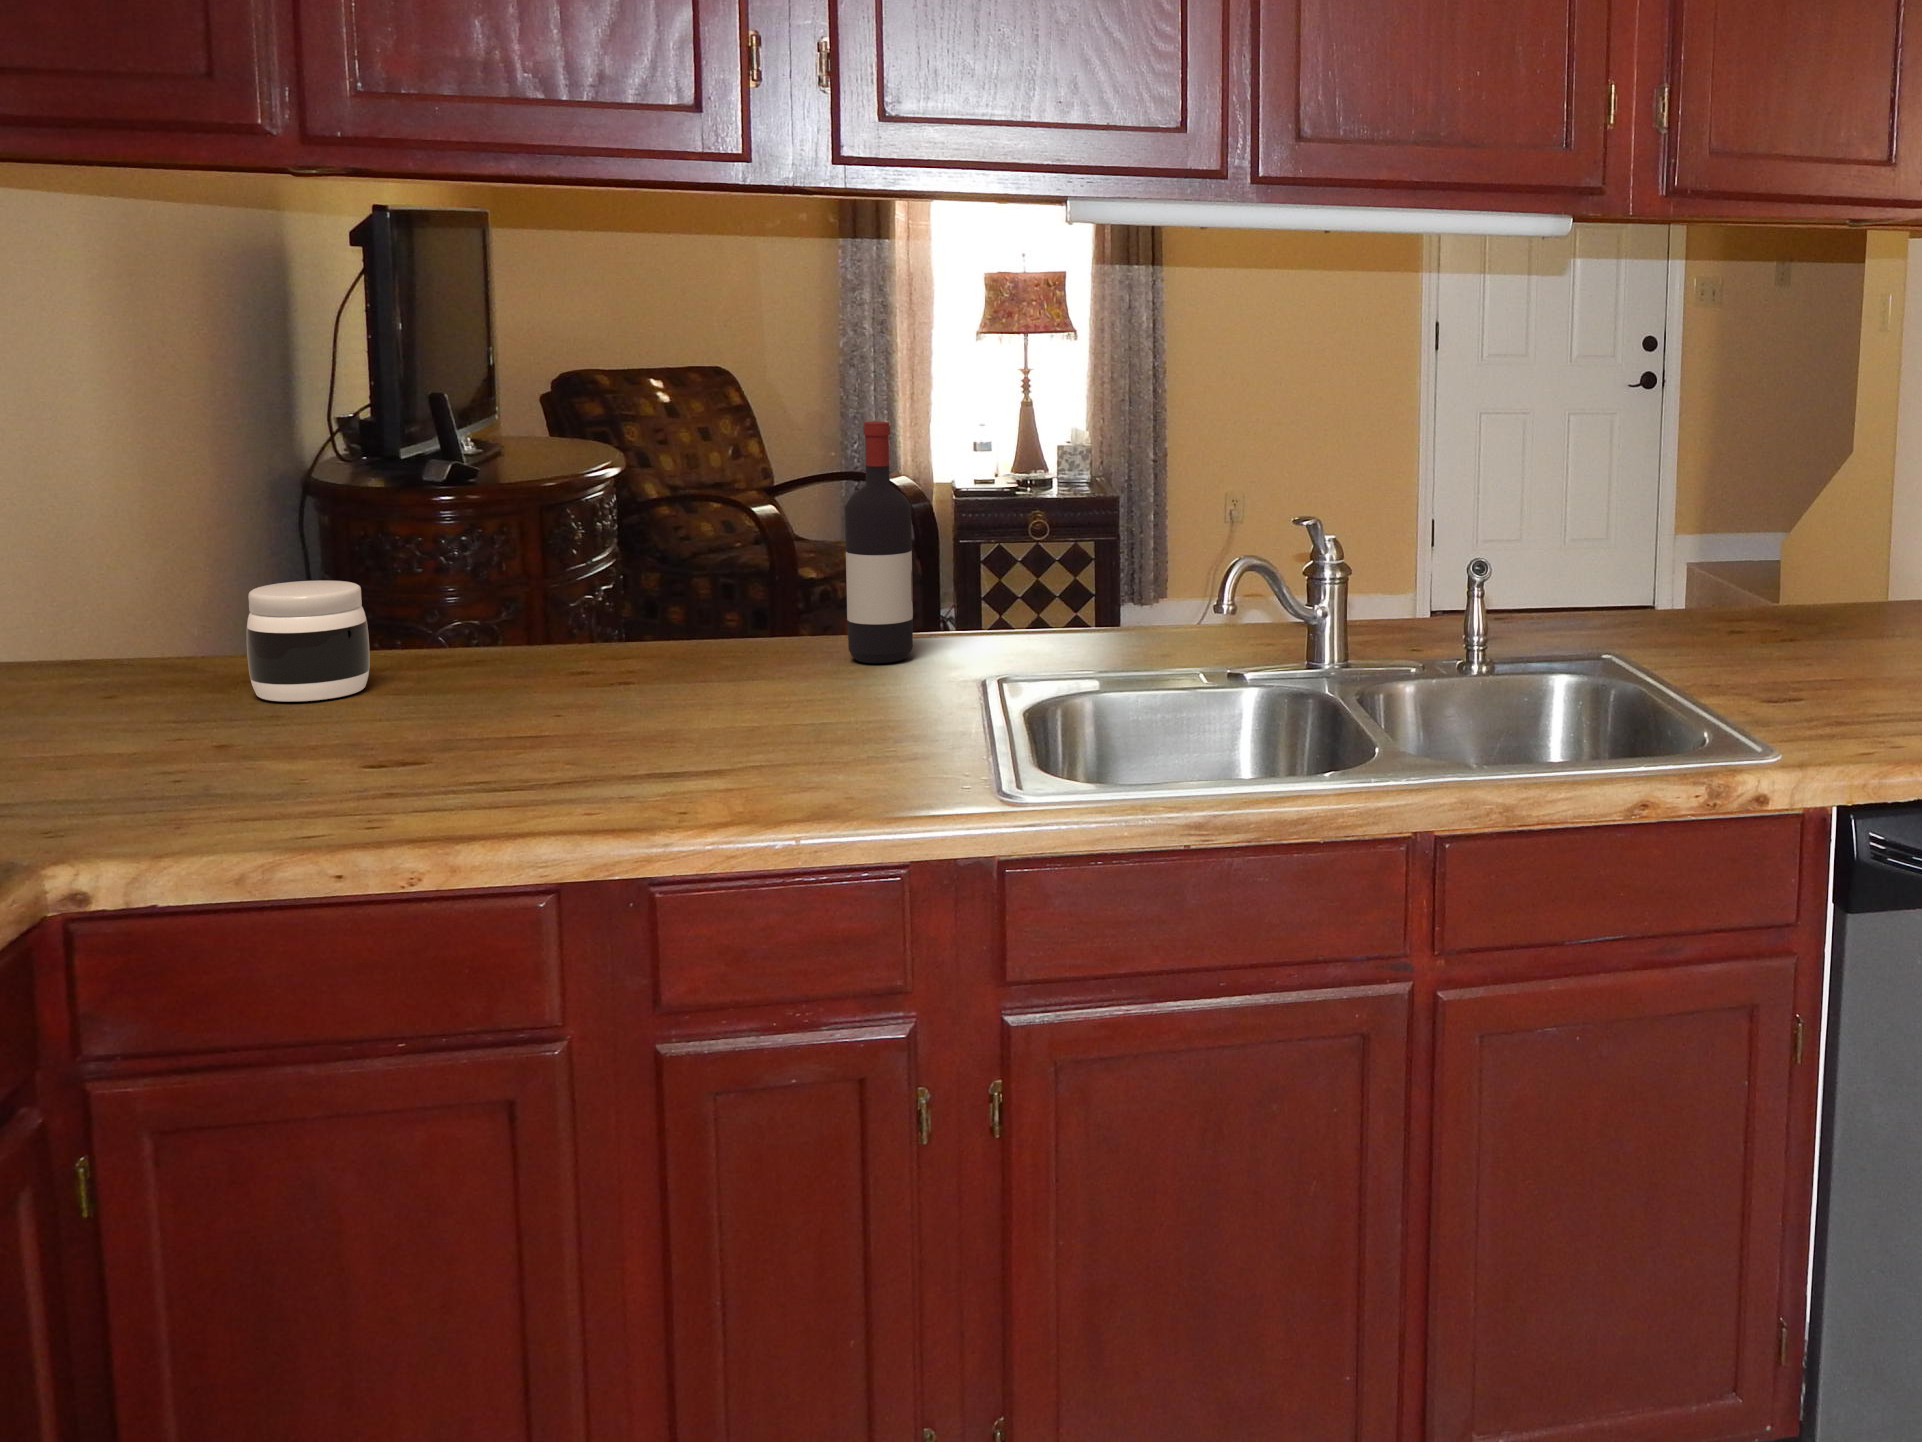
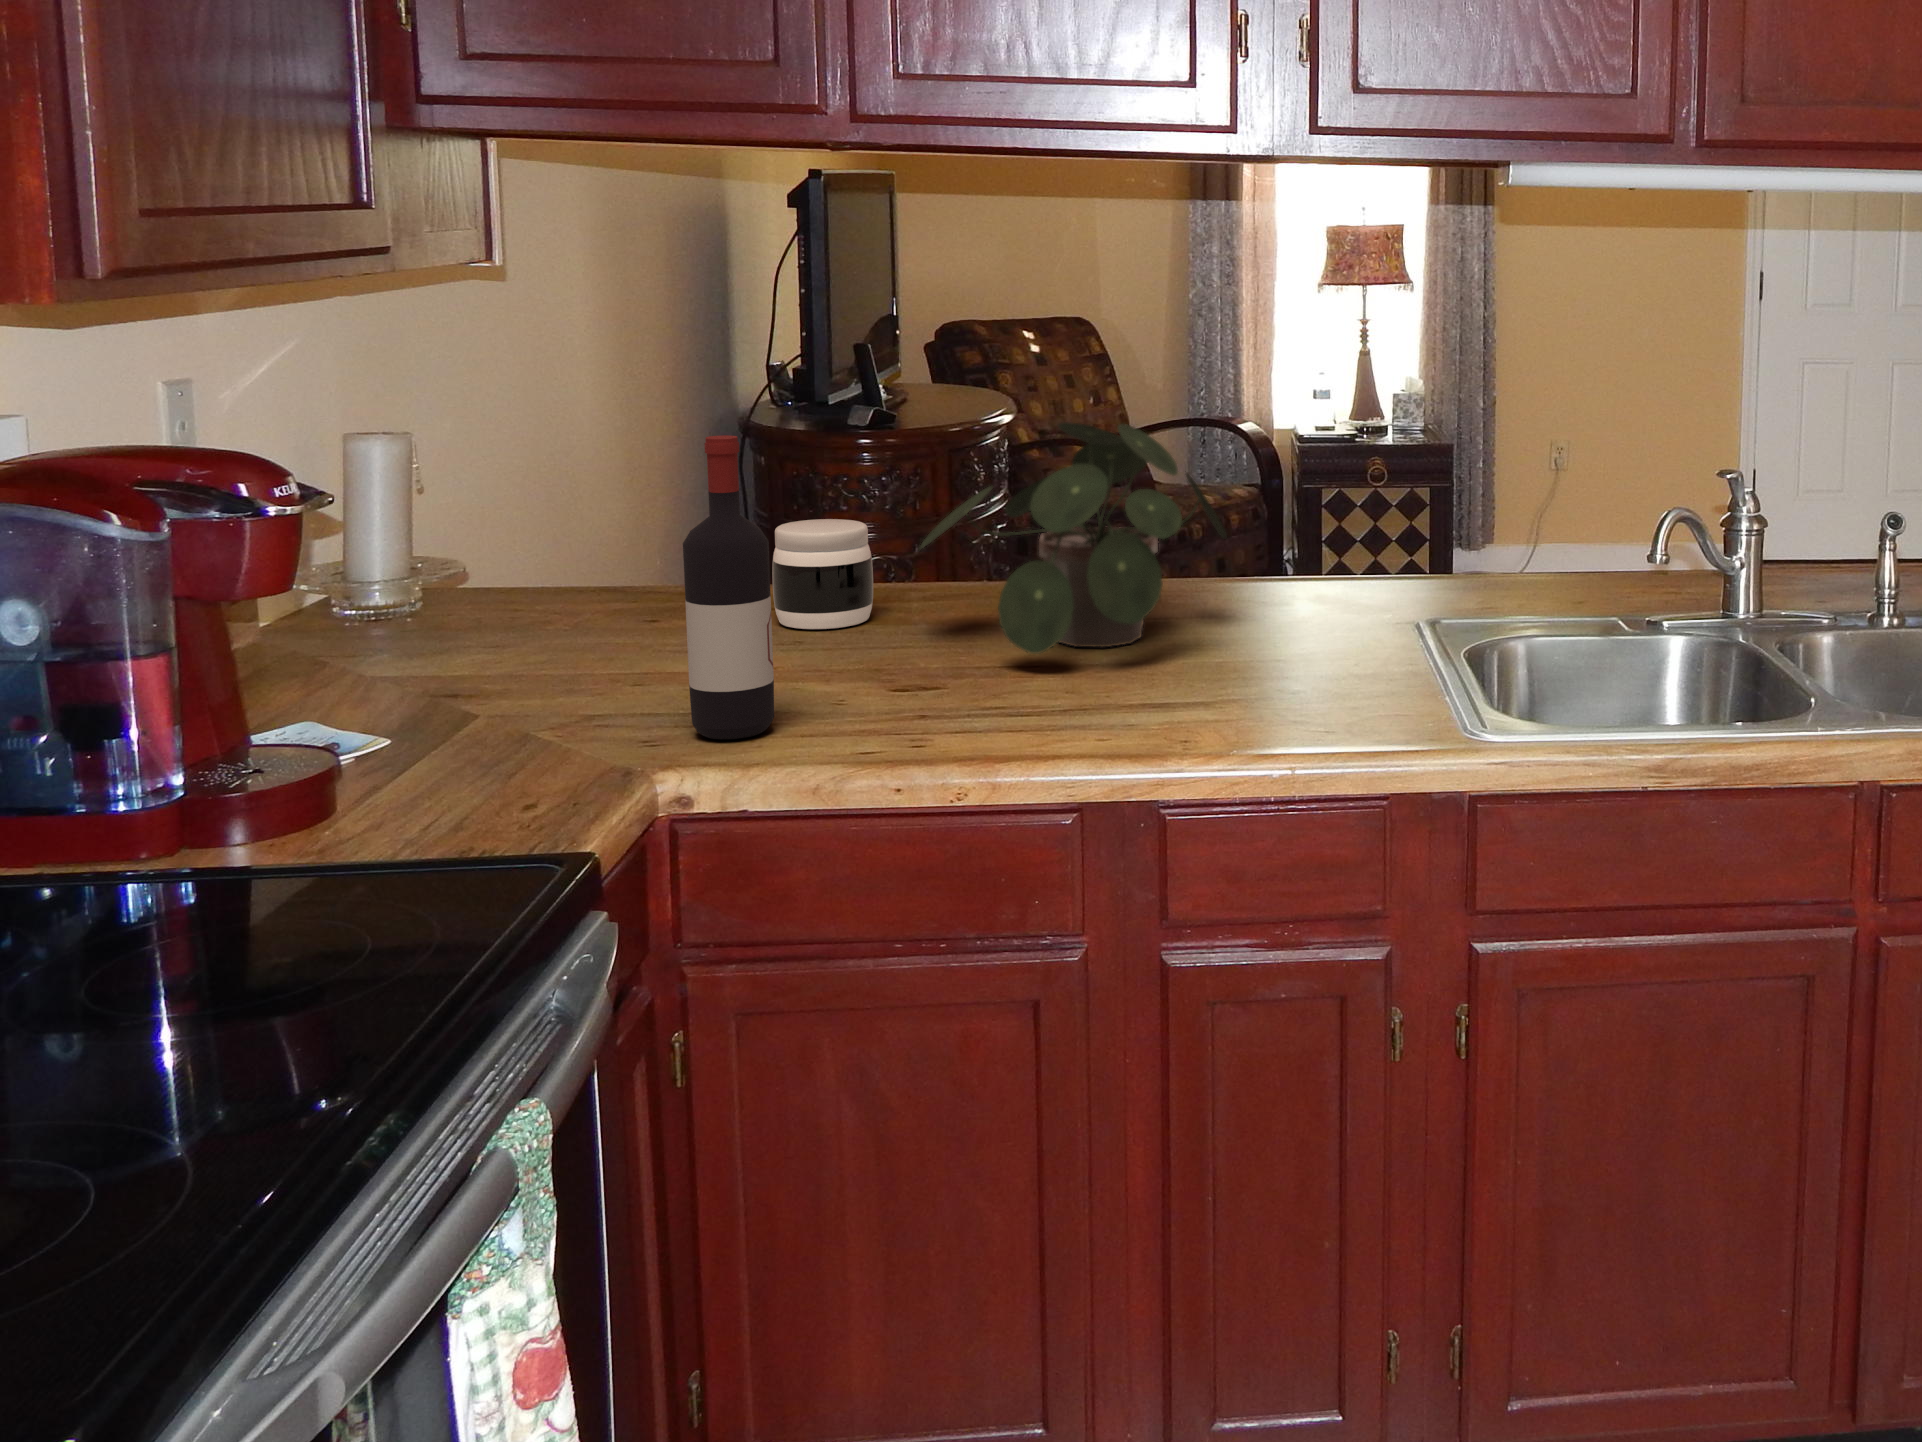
wine bottle: present [845,421,913,663] -> present [683,435,774,739]
potted plant: none [409,472,768,723] -> present [920,422,1227,654]

